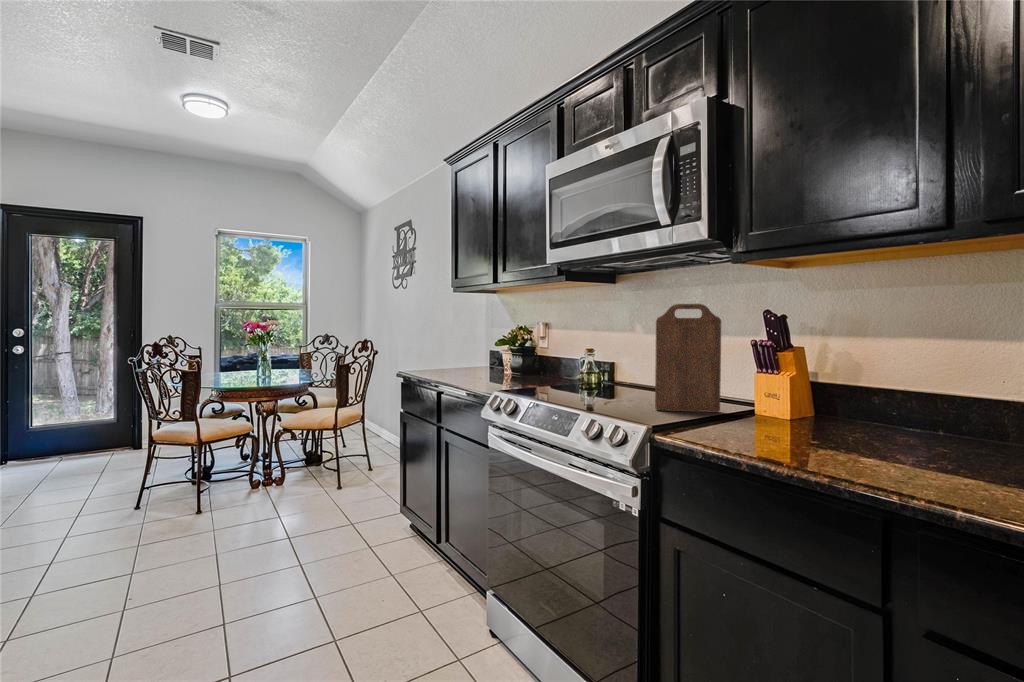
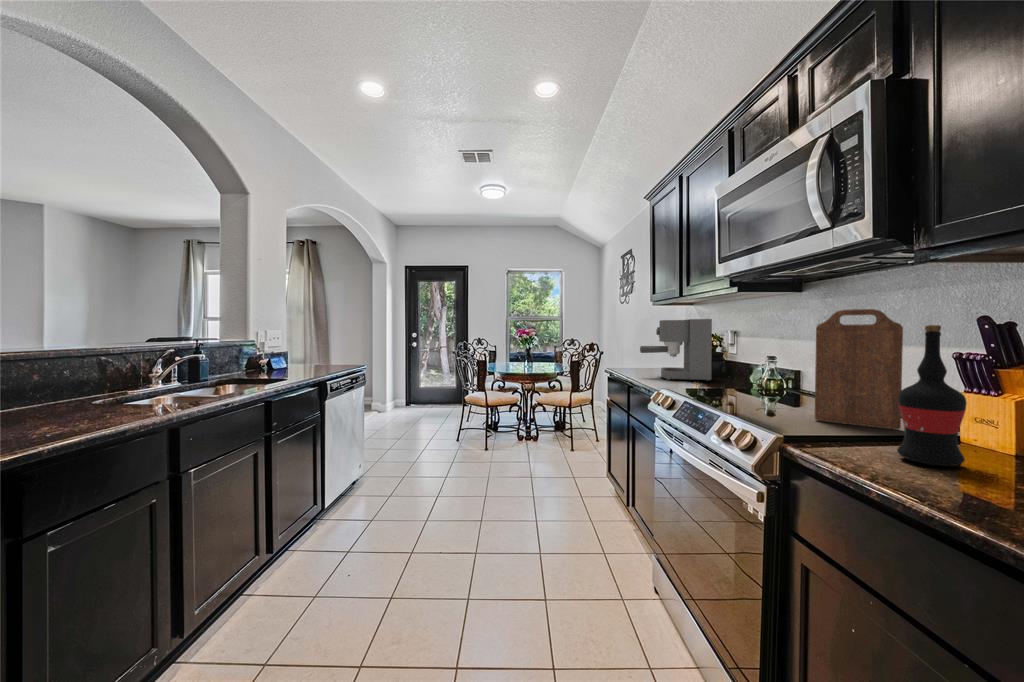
coffee maker: none [453,310,530,380] -> present [640,319,712,381]
wine bottle: none [741,319,786,438] -> present [897,325,967,466]

